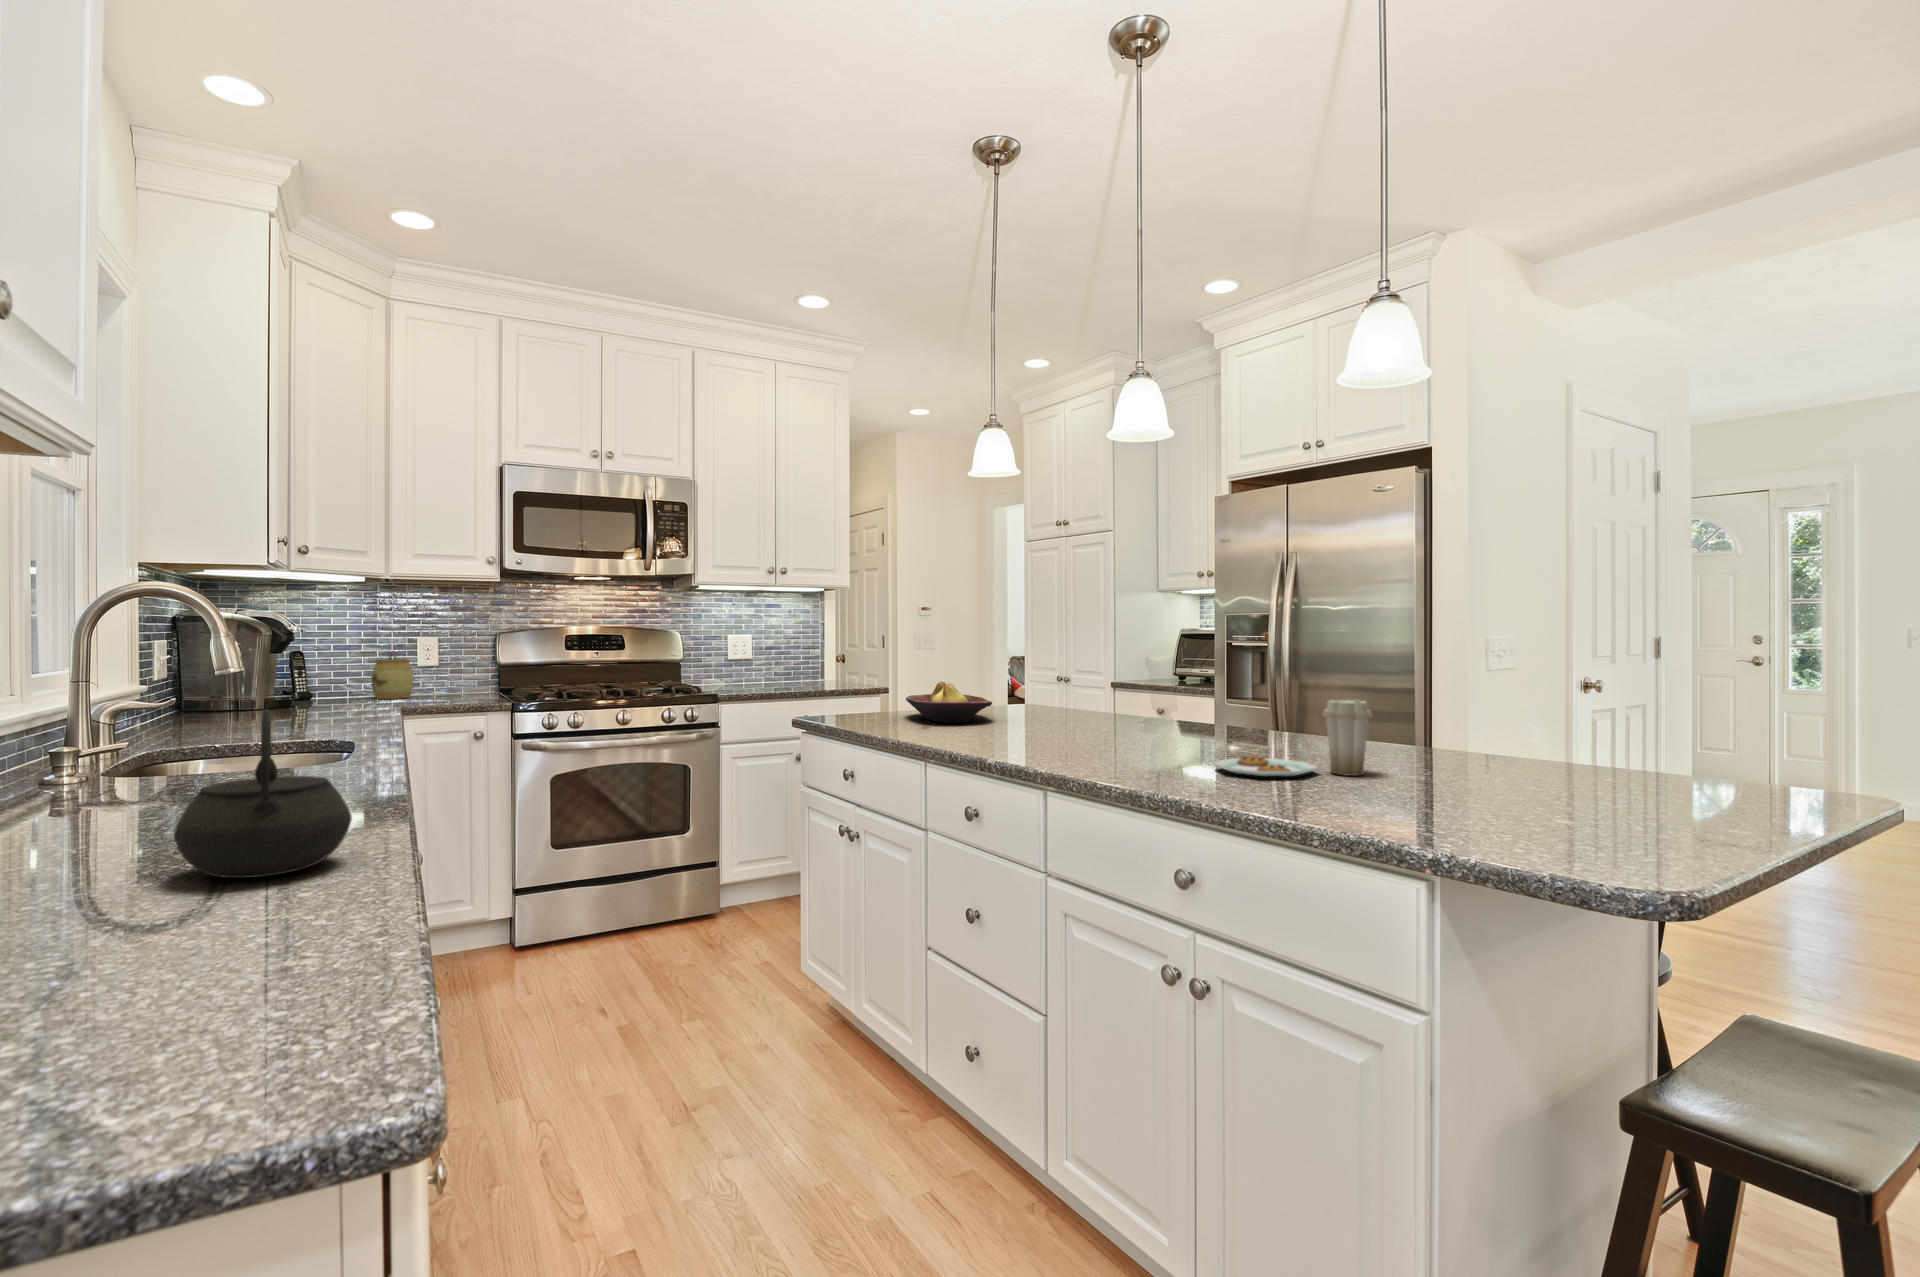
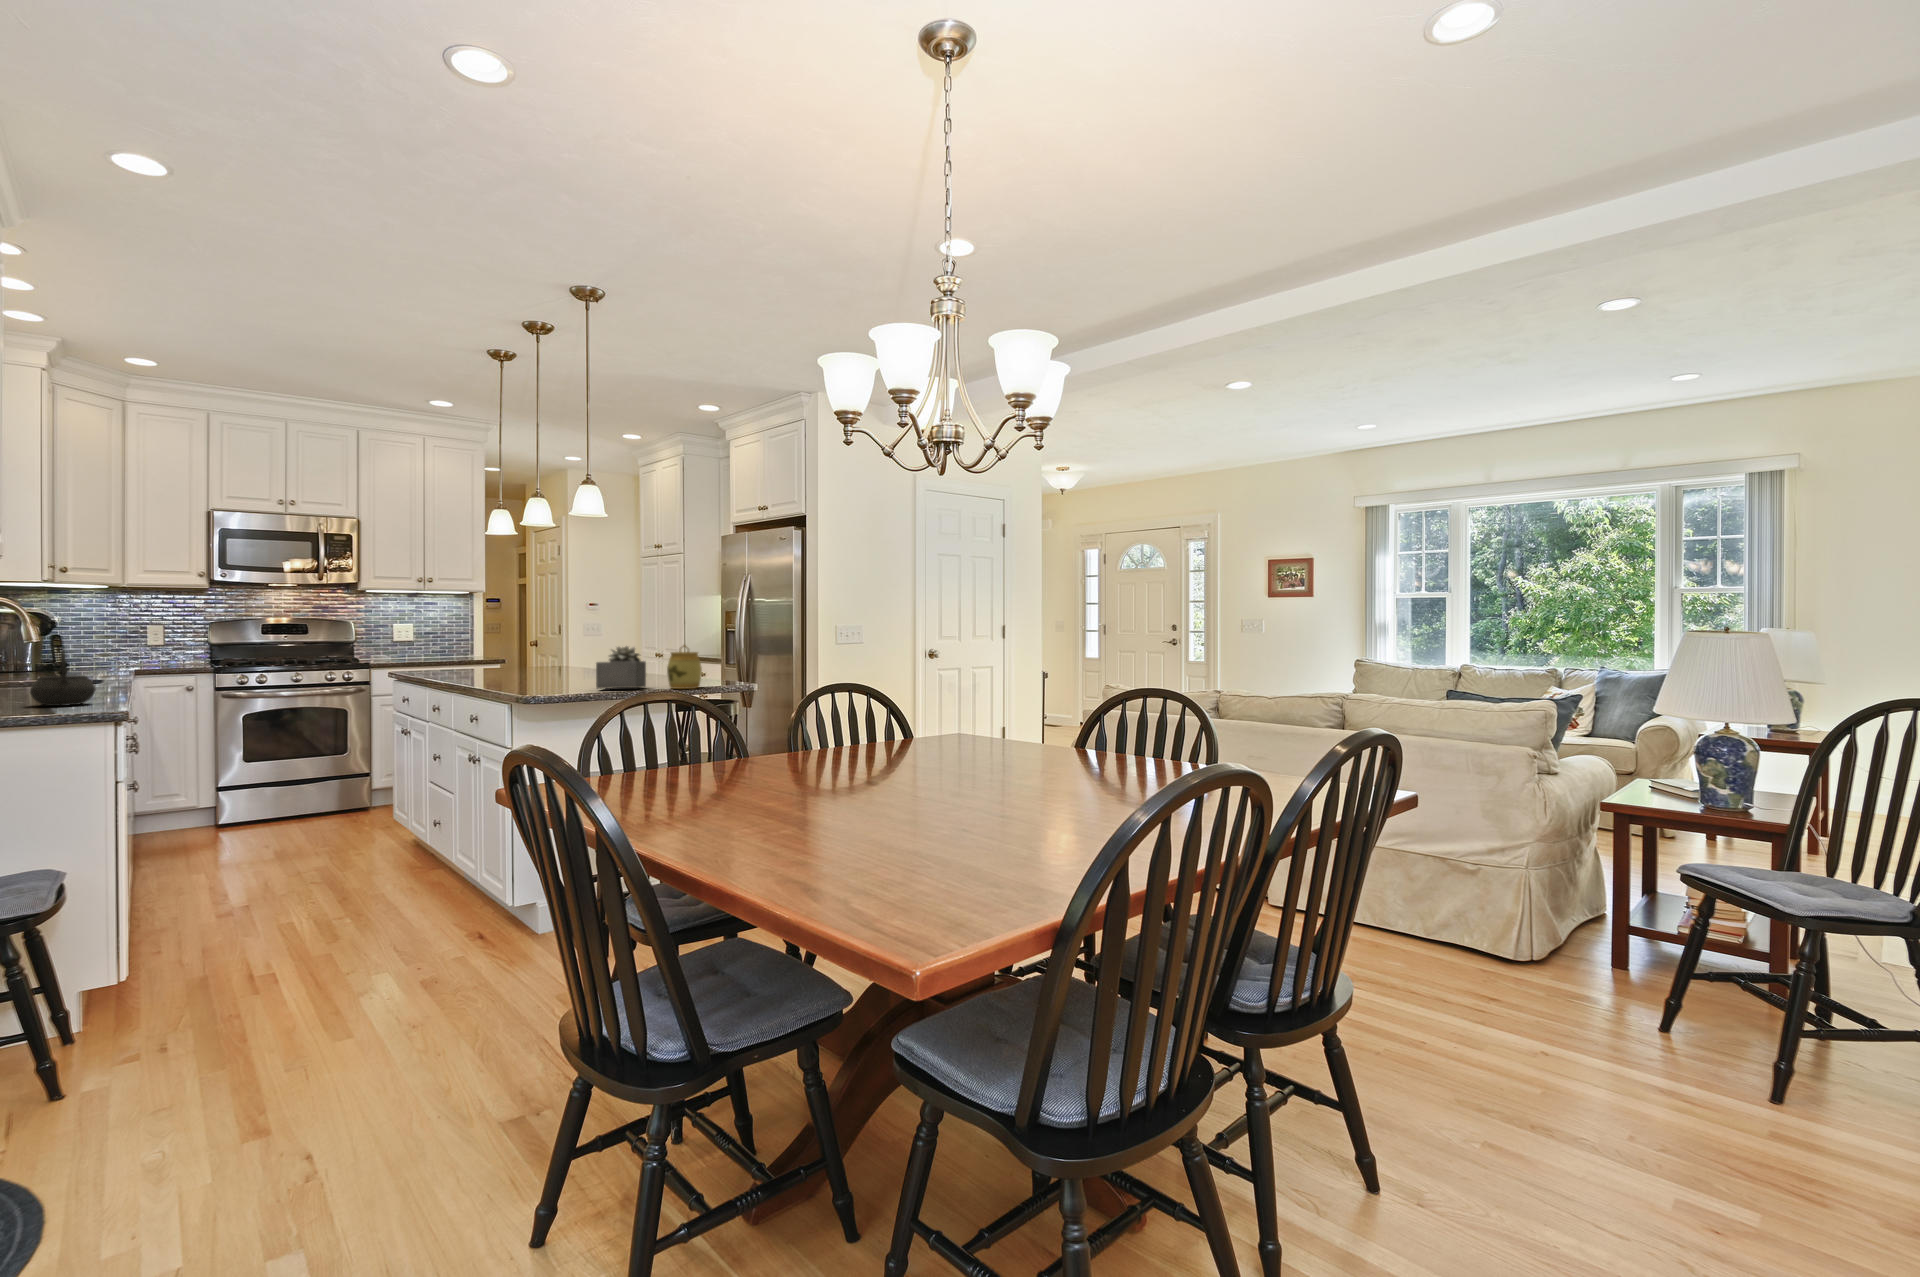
jar: present [371,652,414,699] -> present [667,645,702,689]
succulent plant: none [1479,681,1632,800] -> present [596,646,646,689]
fruit bowl: present [906,682,992,723] -> none [452,652,503,673]
plate: present [1214,699,1372,776] -> none [523,654,591,686]

